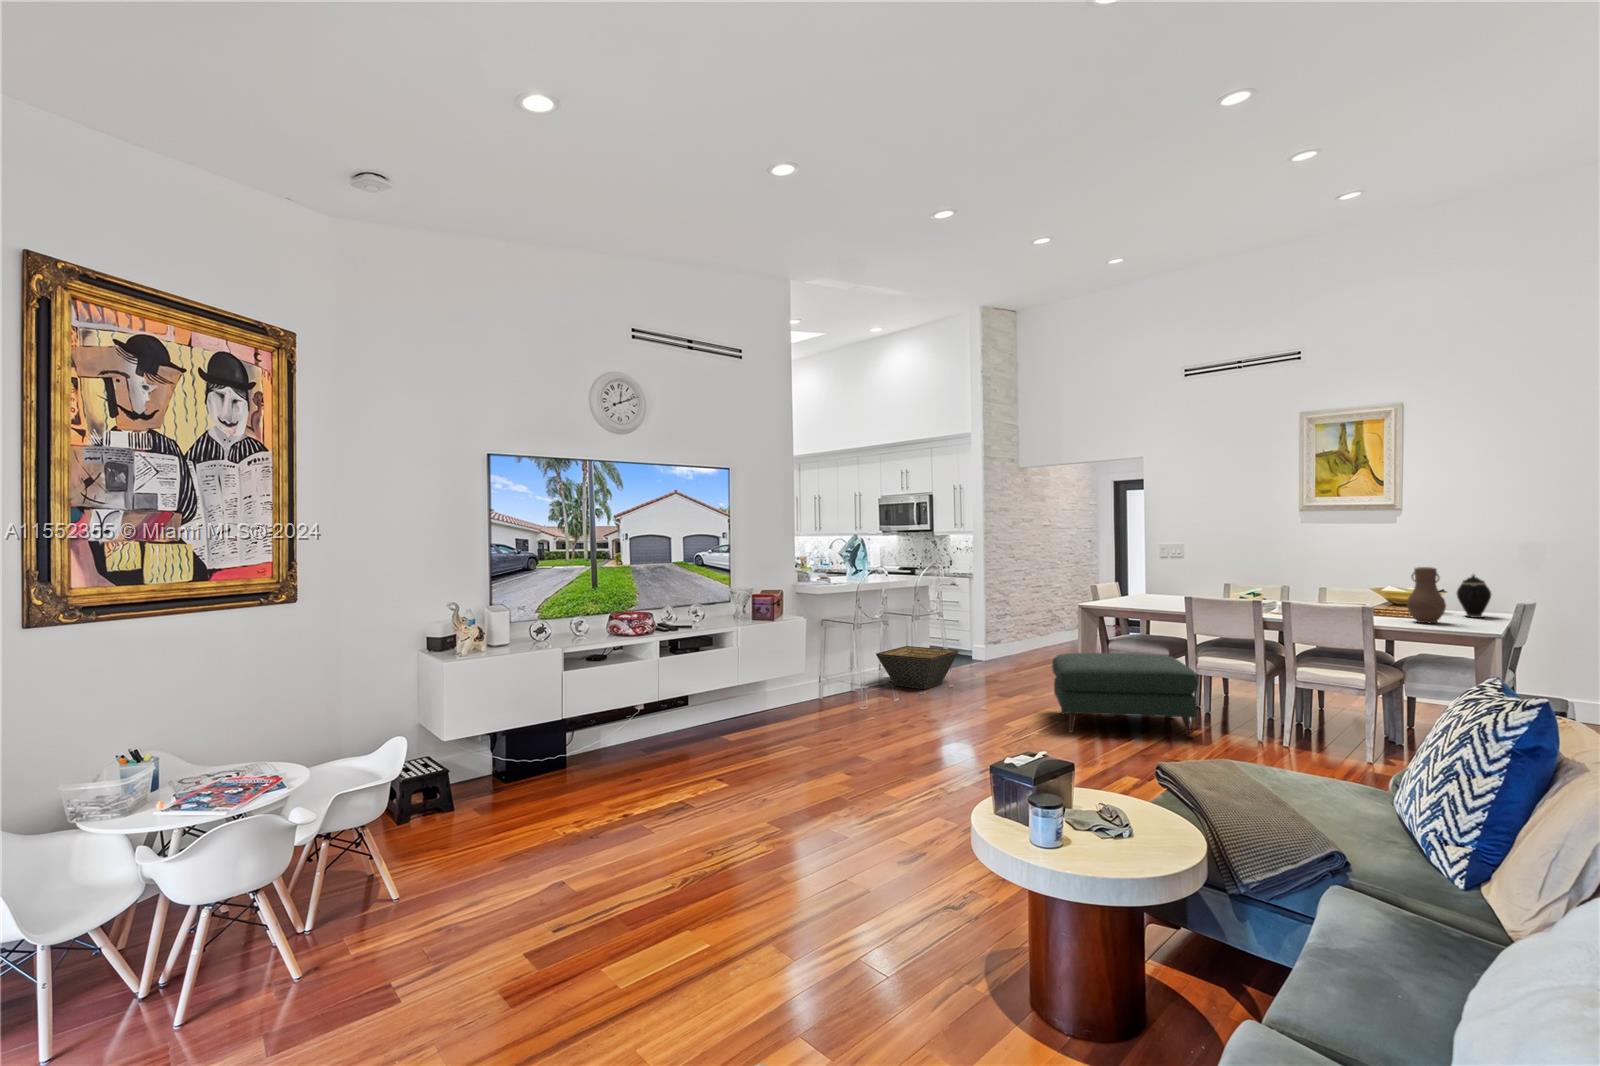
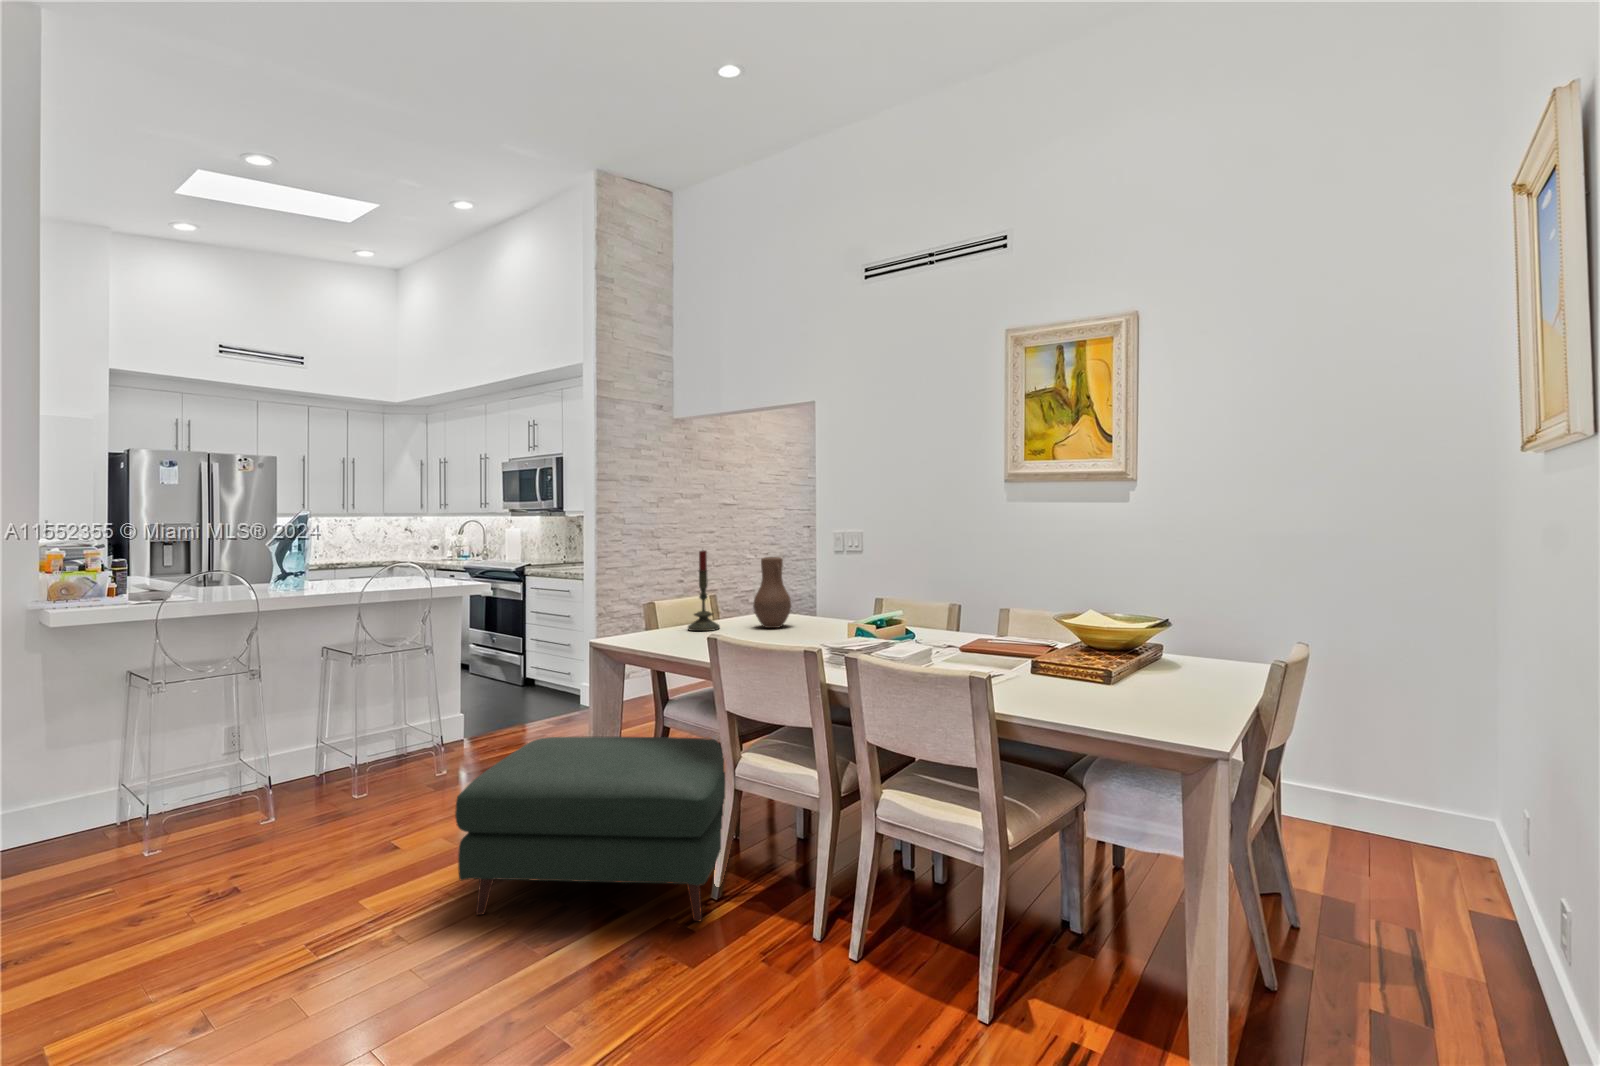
candle: none [1116,552,1136,600] -> present [688,550,720,631]
vase: present [1407,567,1446,623] -> present [753,557,791,628]
teapot: present [1456,574,1491,618] -> none [1178,593,1234,679]
basket: present [876,646,959,689] -> none [315,701,476,785]

